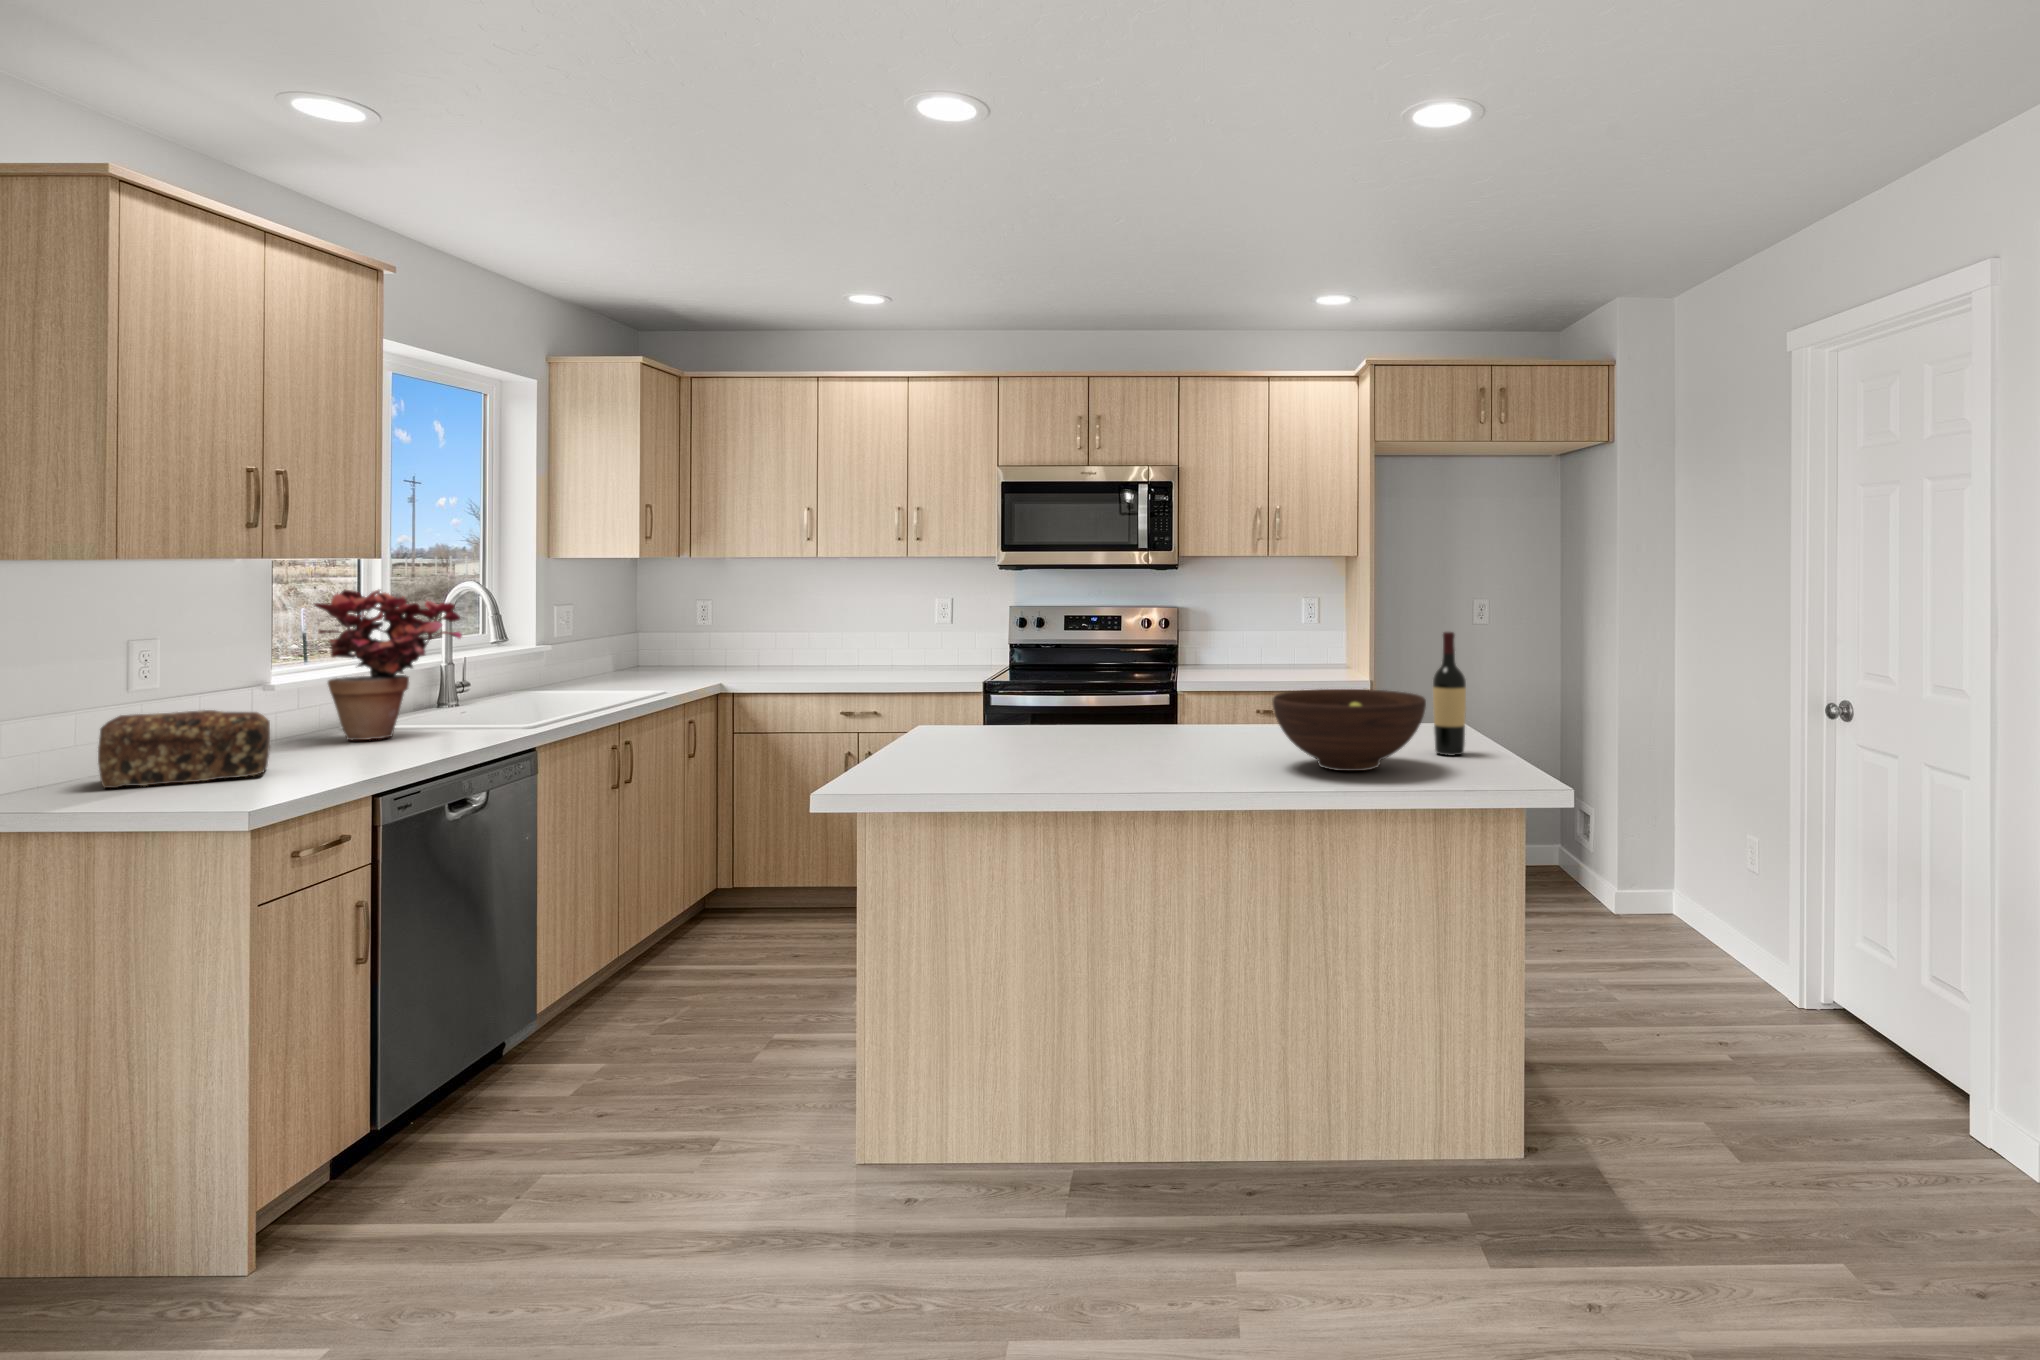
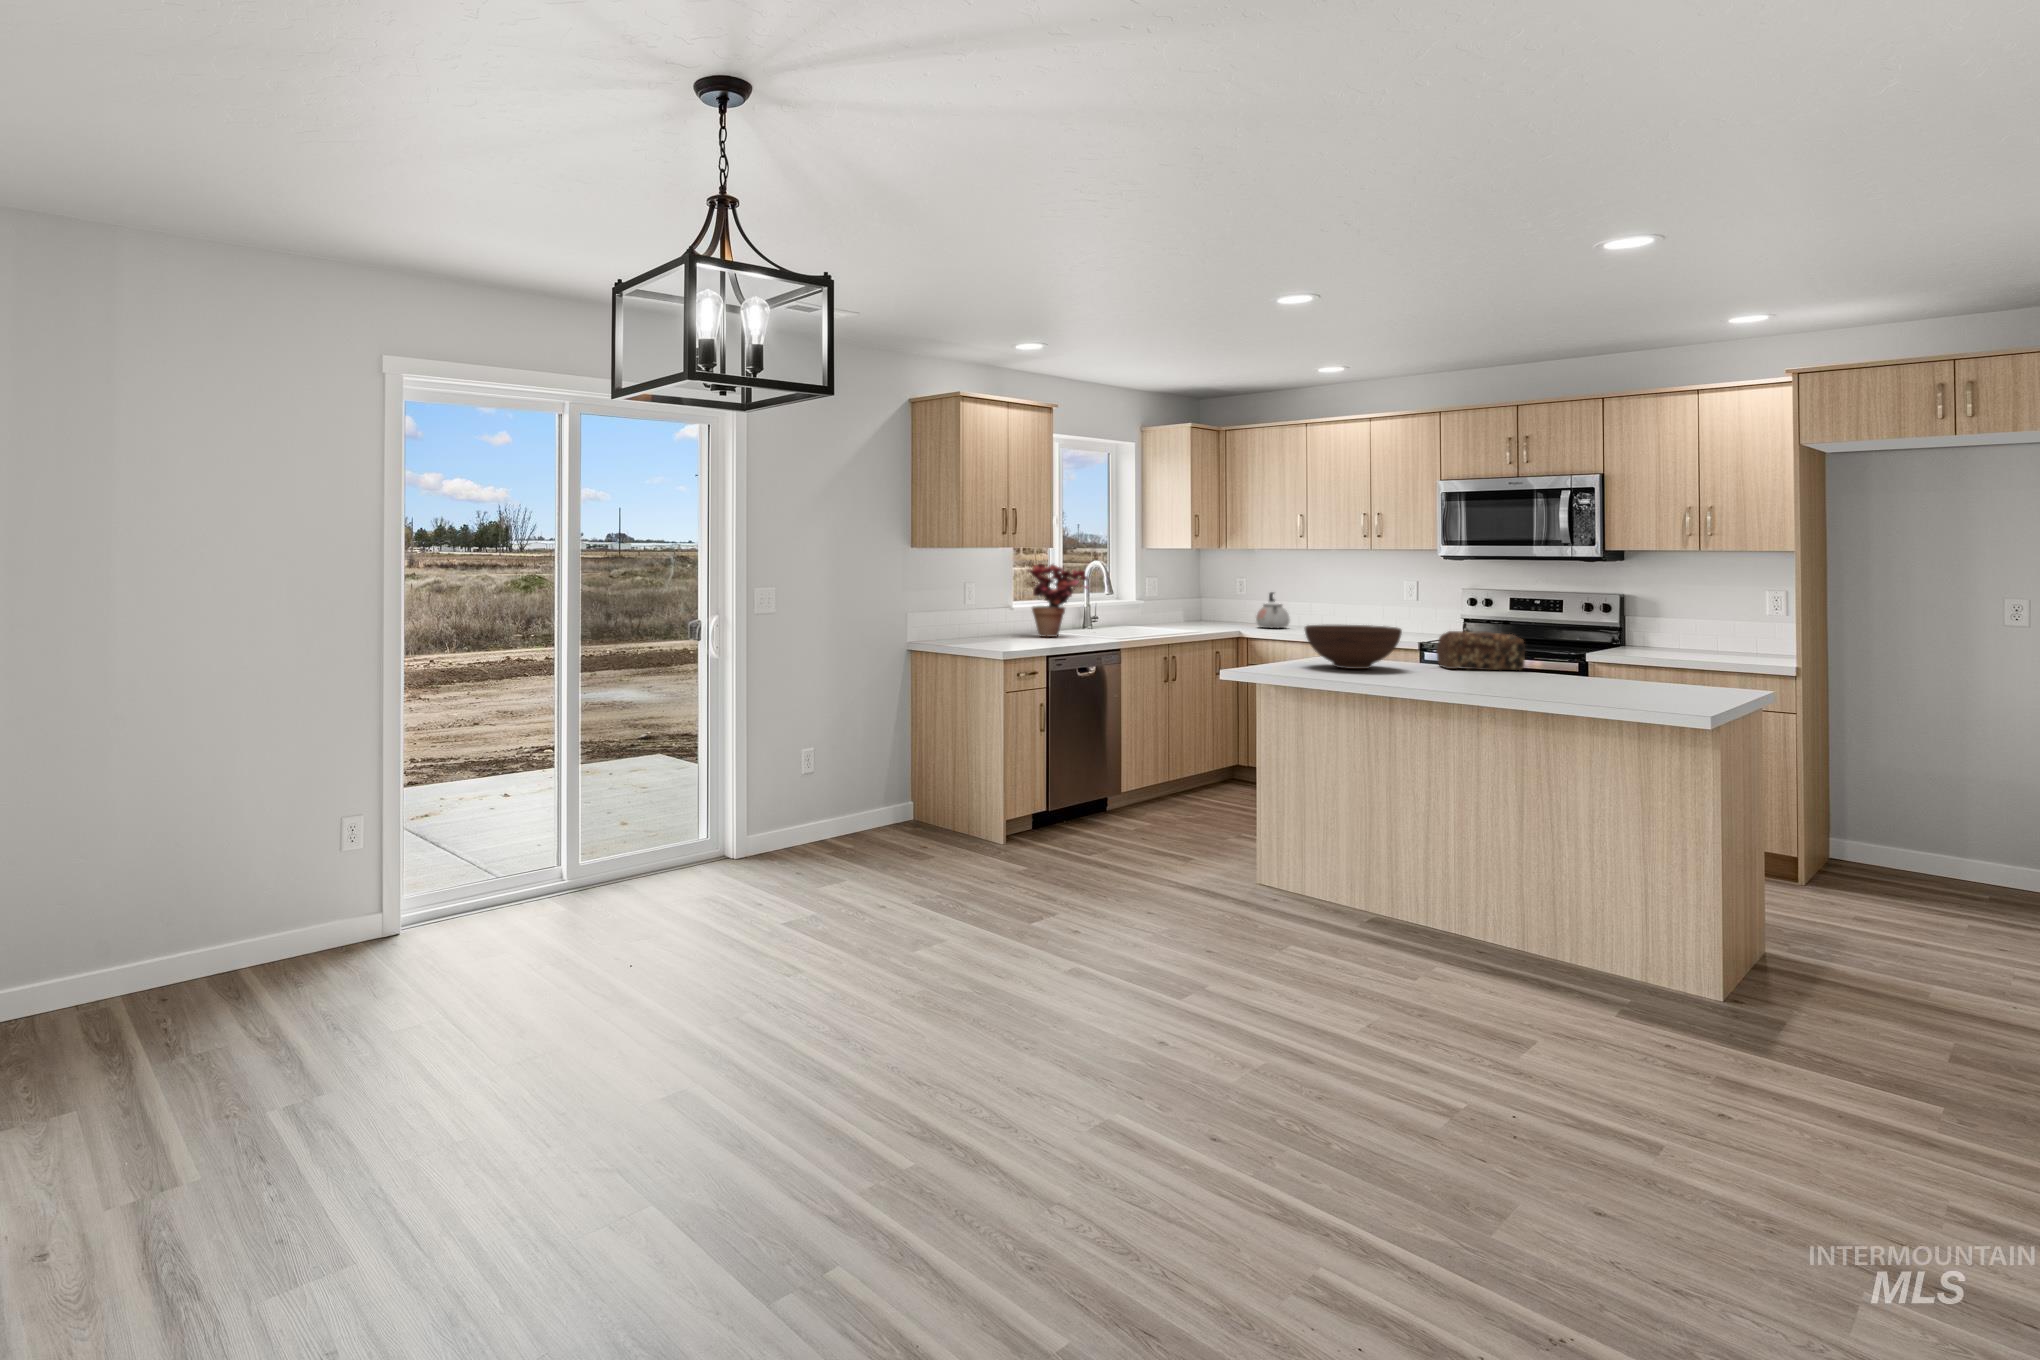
kettle: none [744,625,795,681] -> present [1256,592,1290,628]
wine bottle: present [1433,632,1466,756] -> none [1683,600,1713,691]
fruit bowl: present [1272,689,1426,771] -> present [1304,625,1402,669]
bread loaf: present [98,710,270,788] -> present [1436,631,1525,670]

